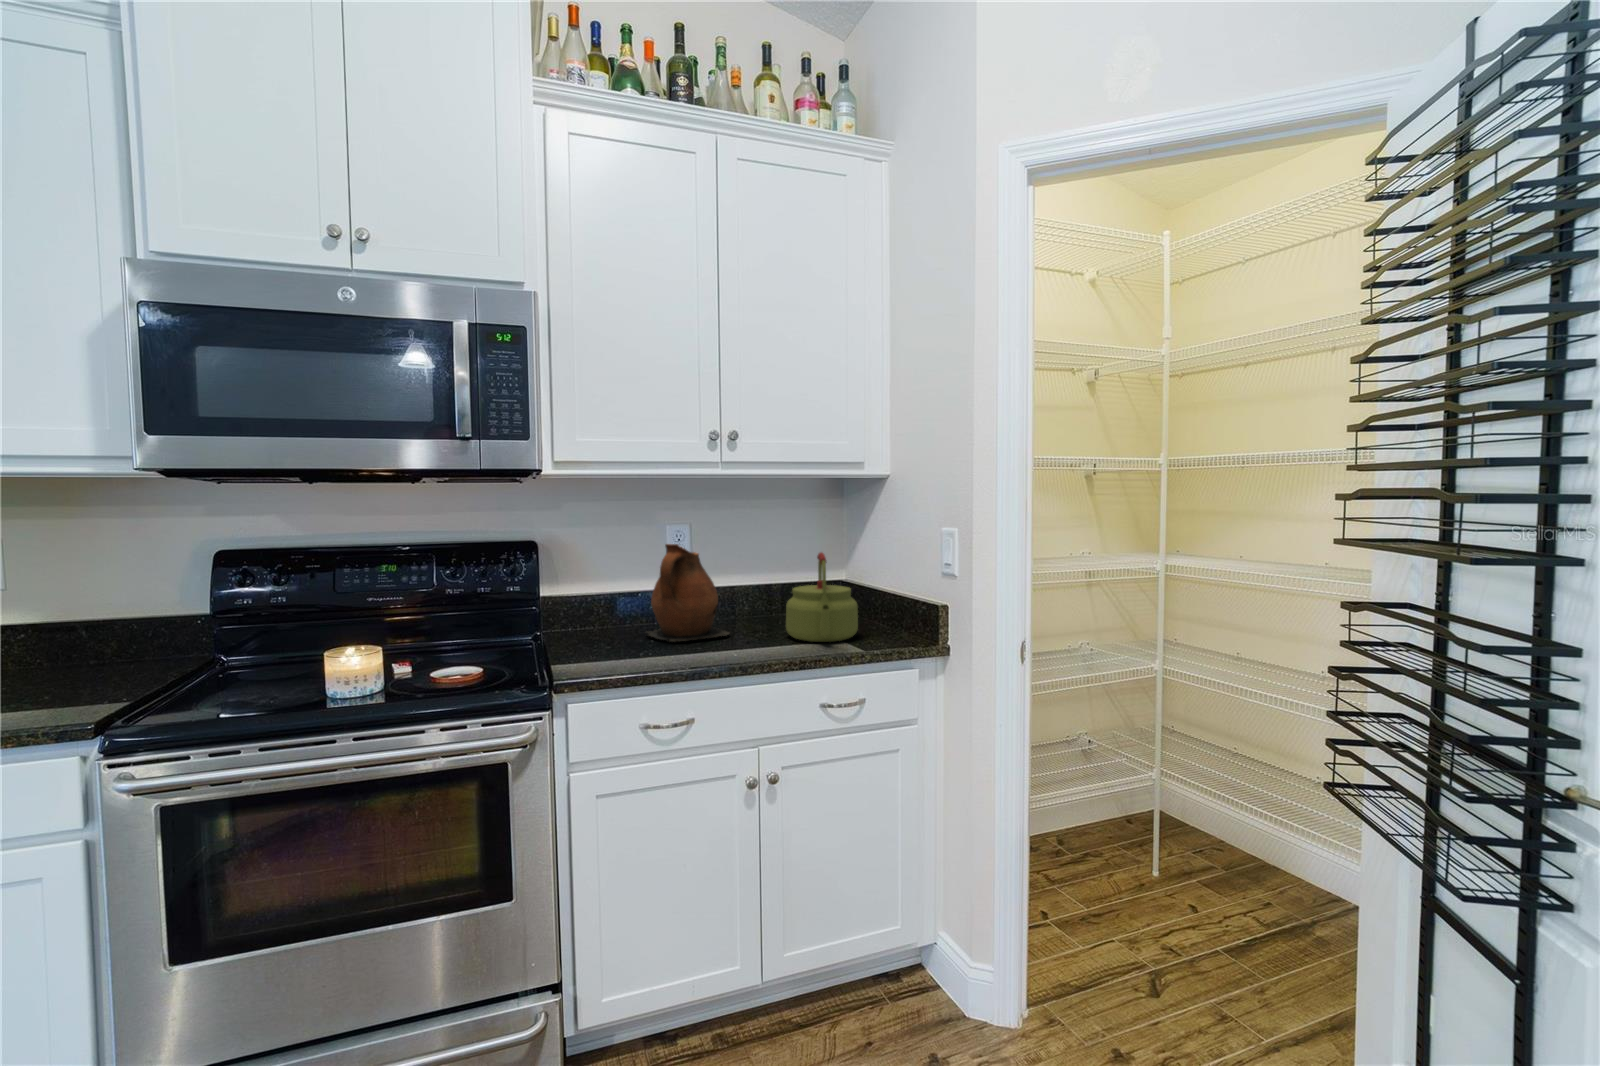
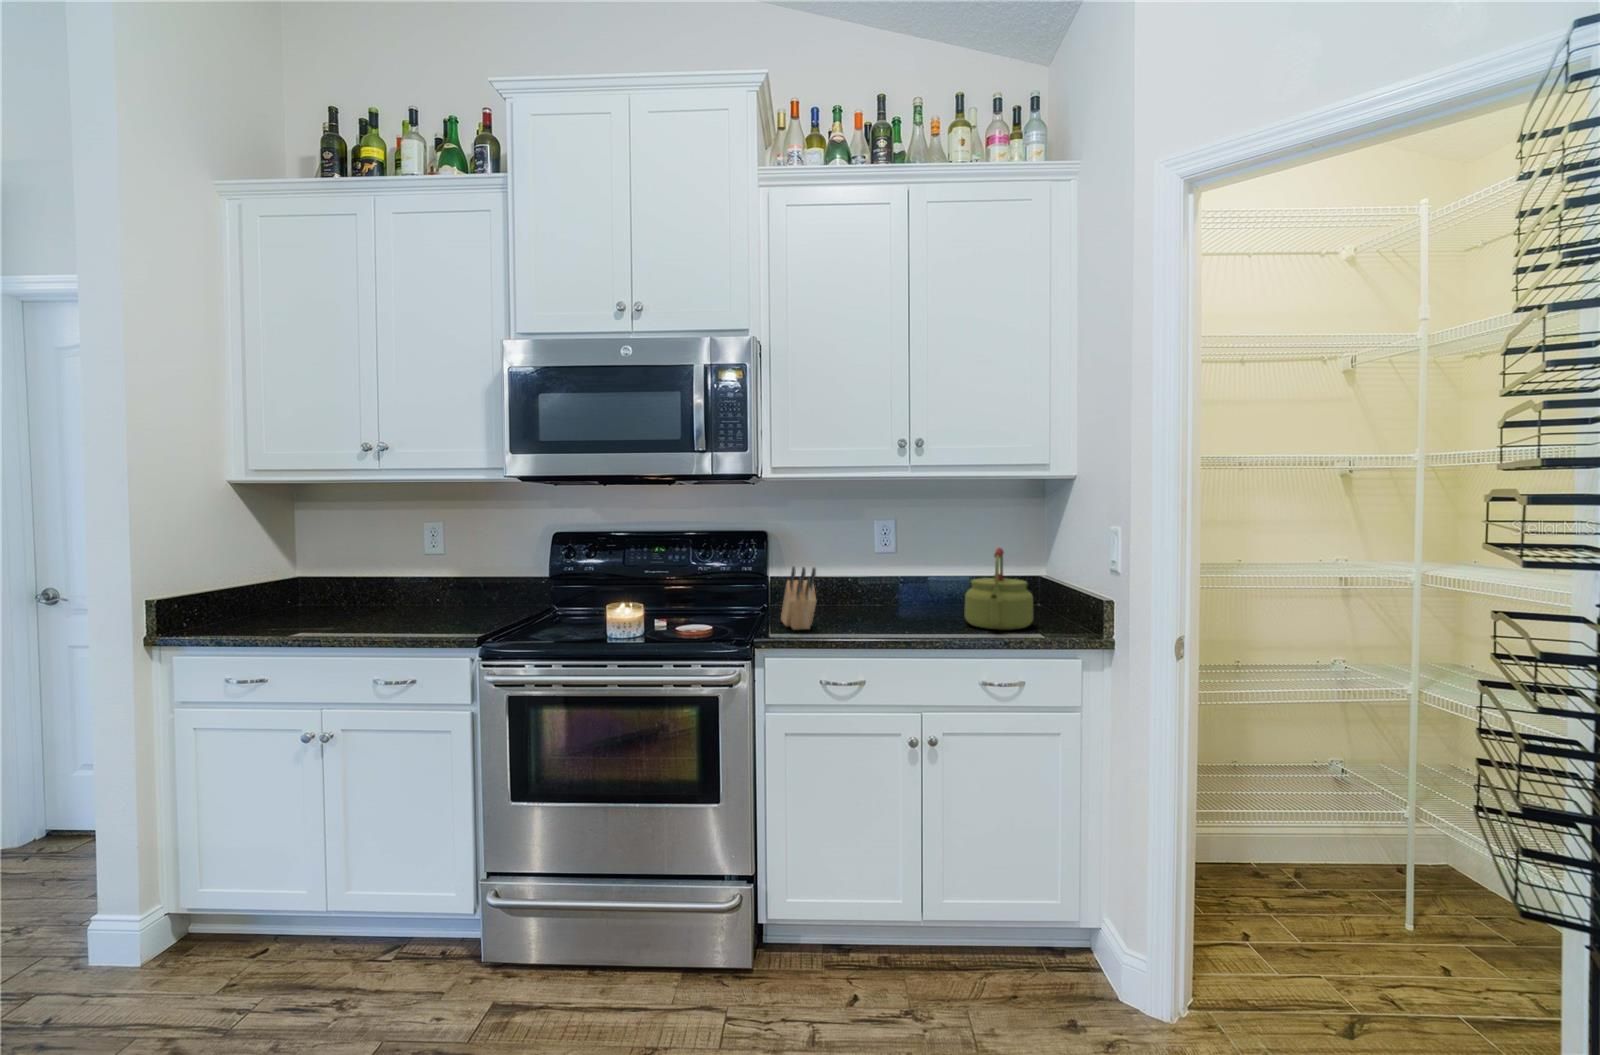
ceramic pitcher: present [648,544,730,642] -> none [843,536,917,620]
knife block: none [571,585,625,663] -> present [781,567,816,630]

